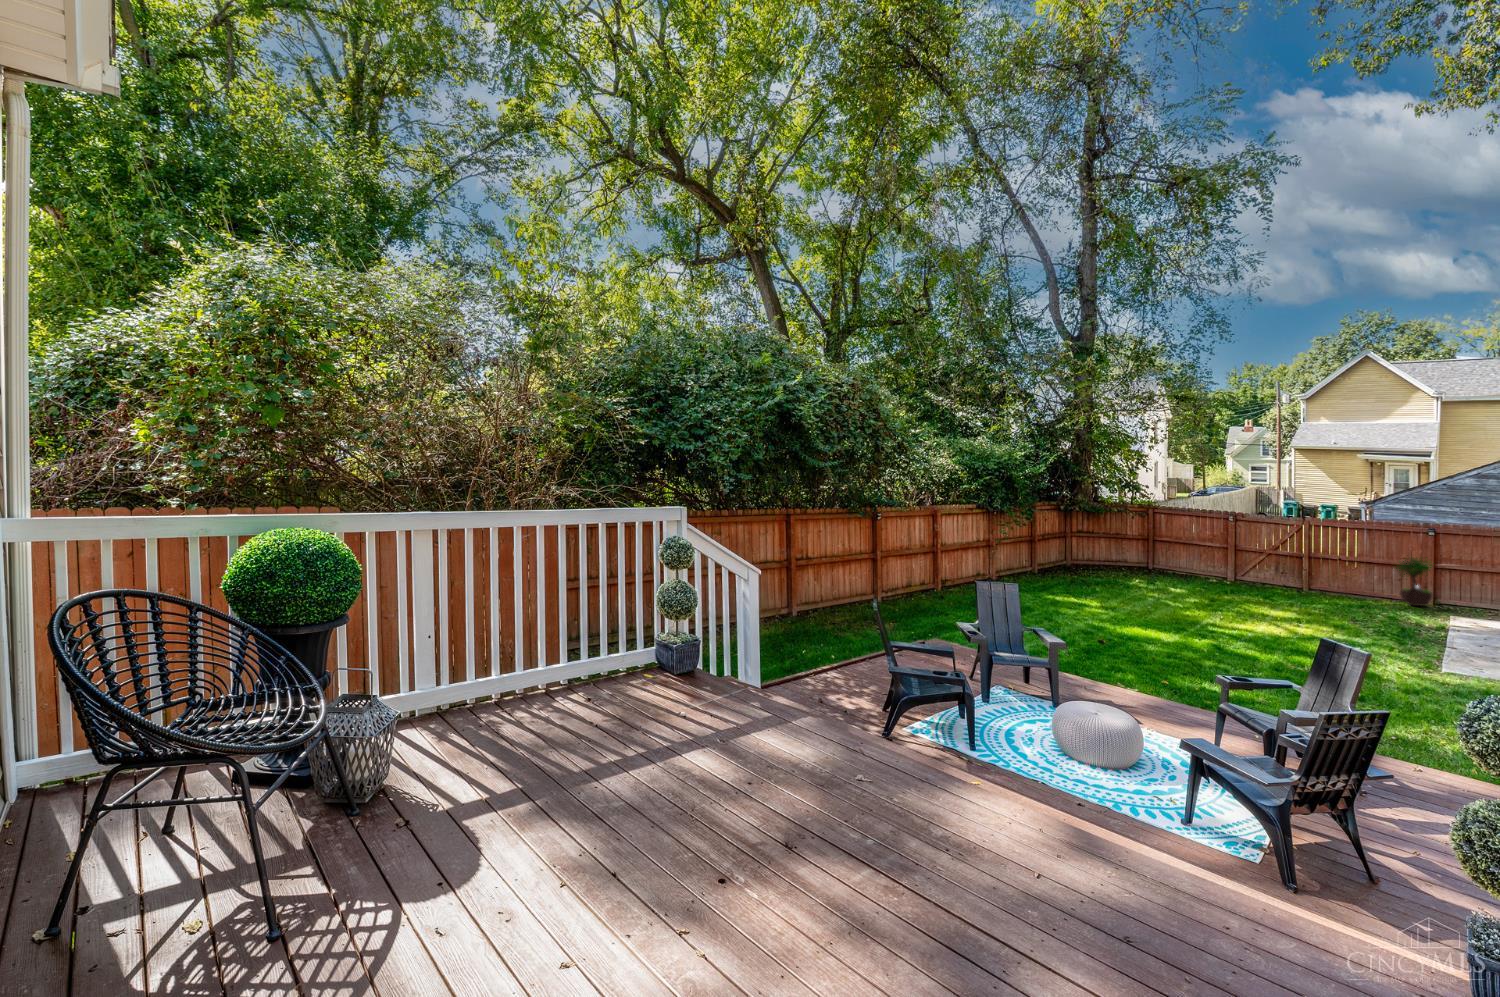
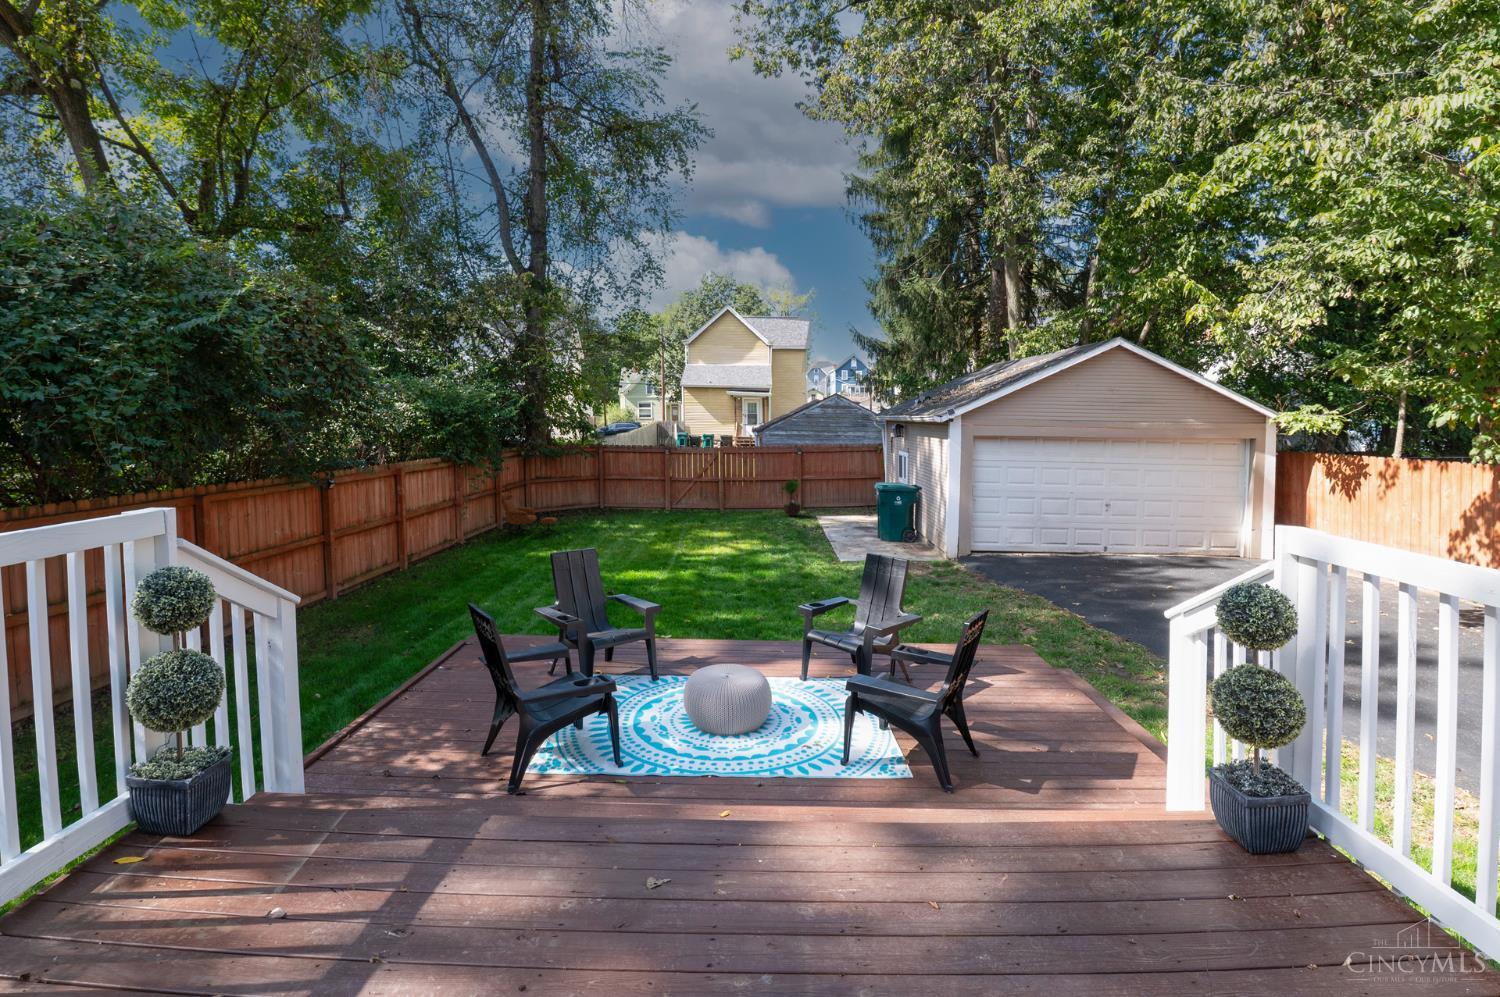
lounge chair: none [1025,539,1079,583] -> present [500,492,558,535]

